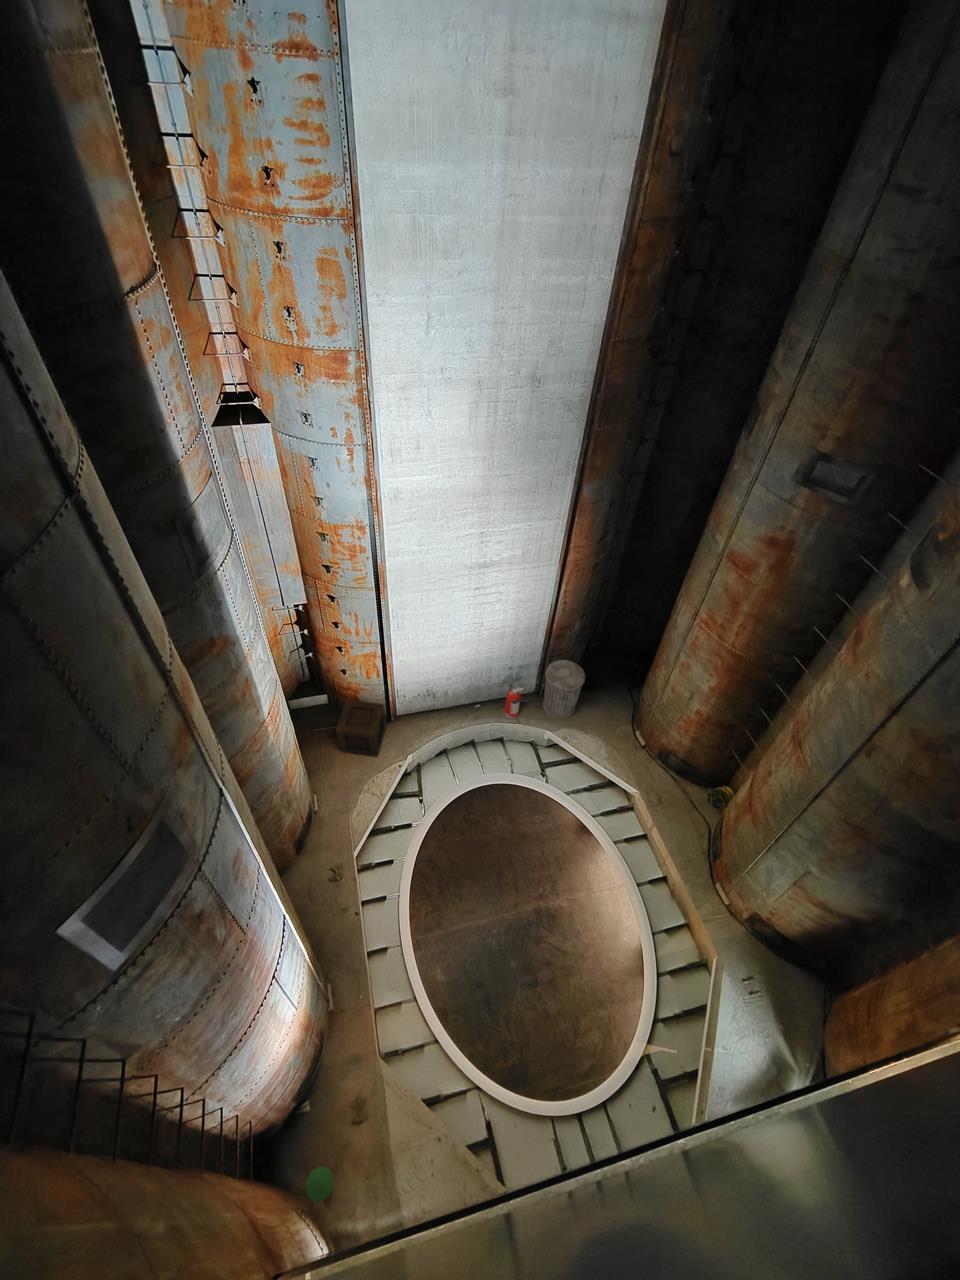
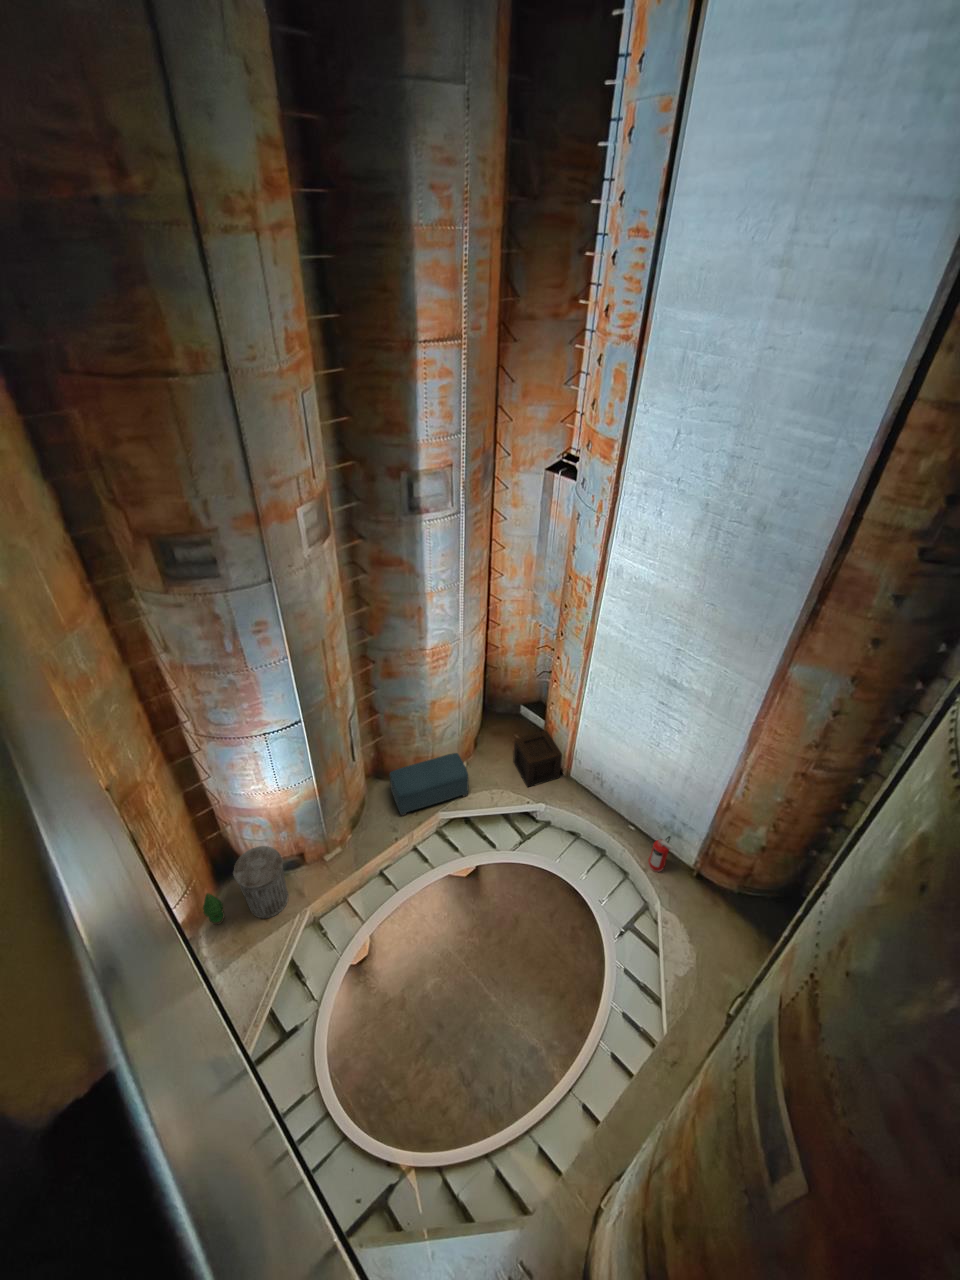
trash can: present [543,660,585,719] -> present [233,846,288,918]
bench: none [282,789,350,890] -> present [390,753,468,816]

